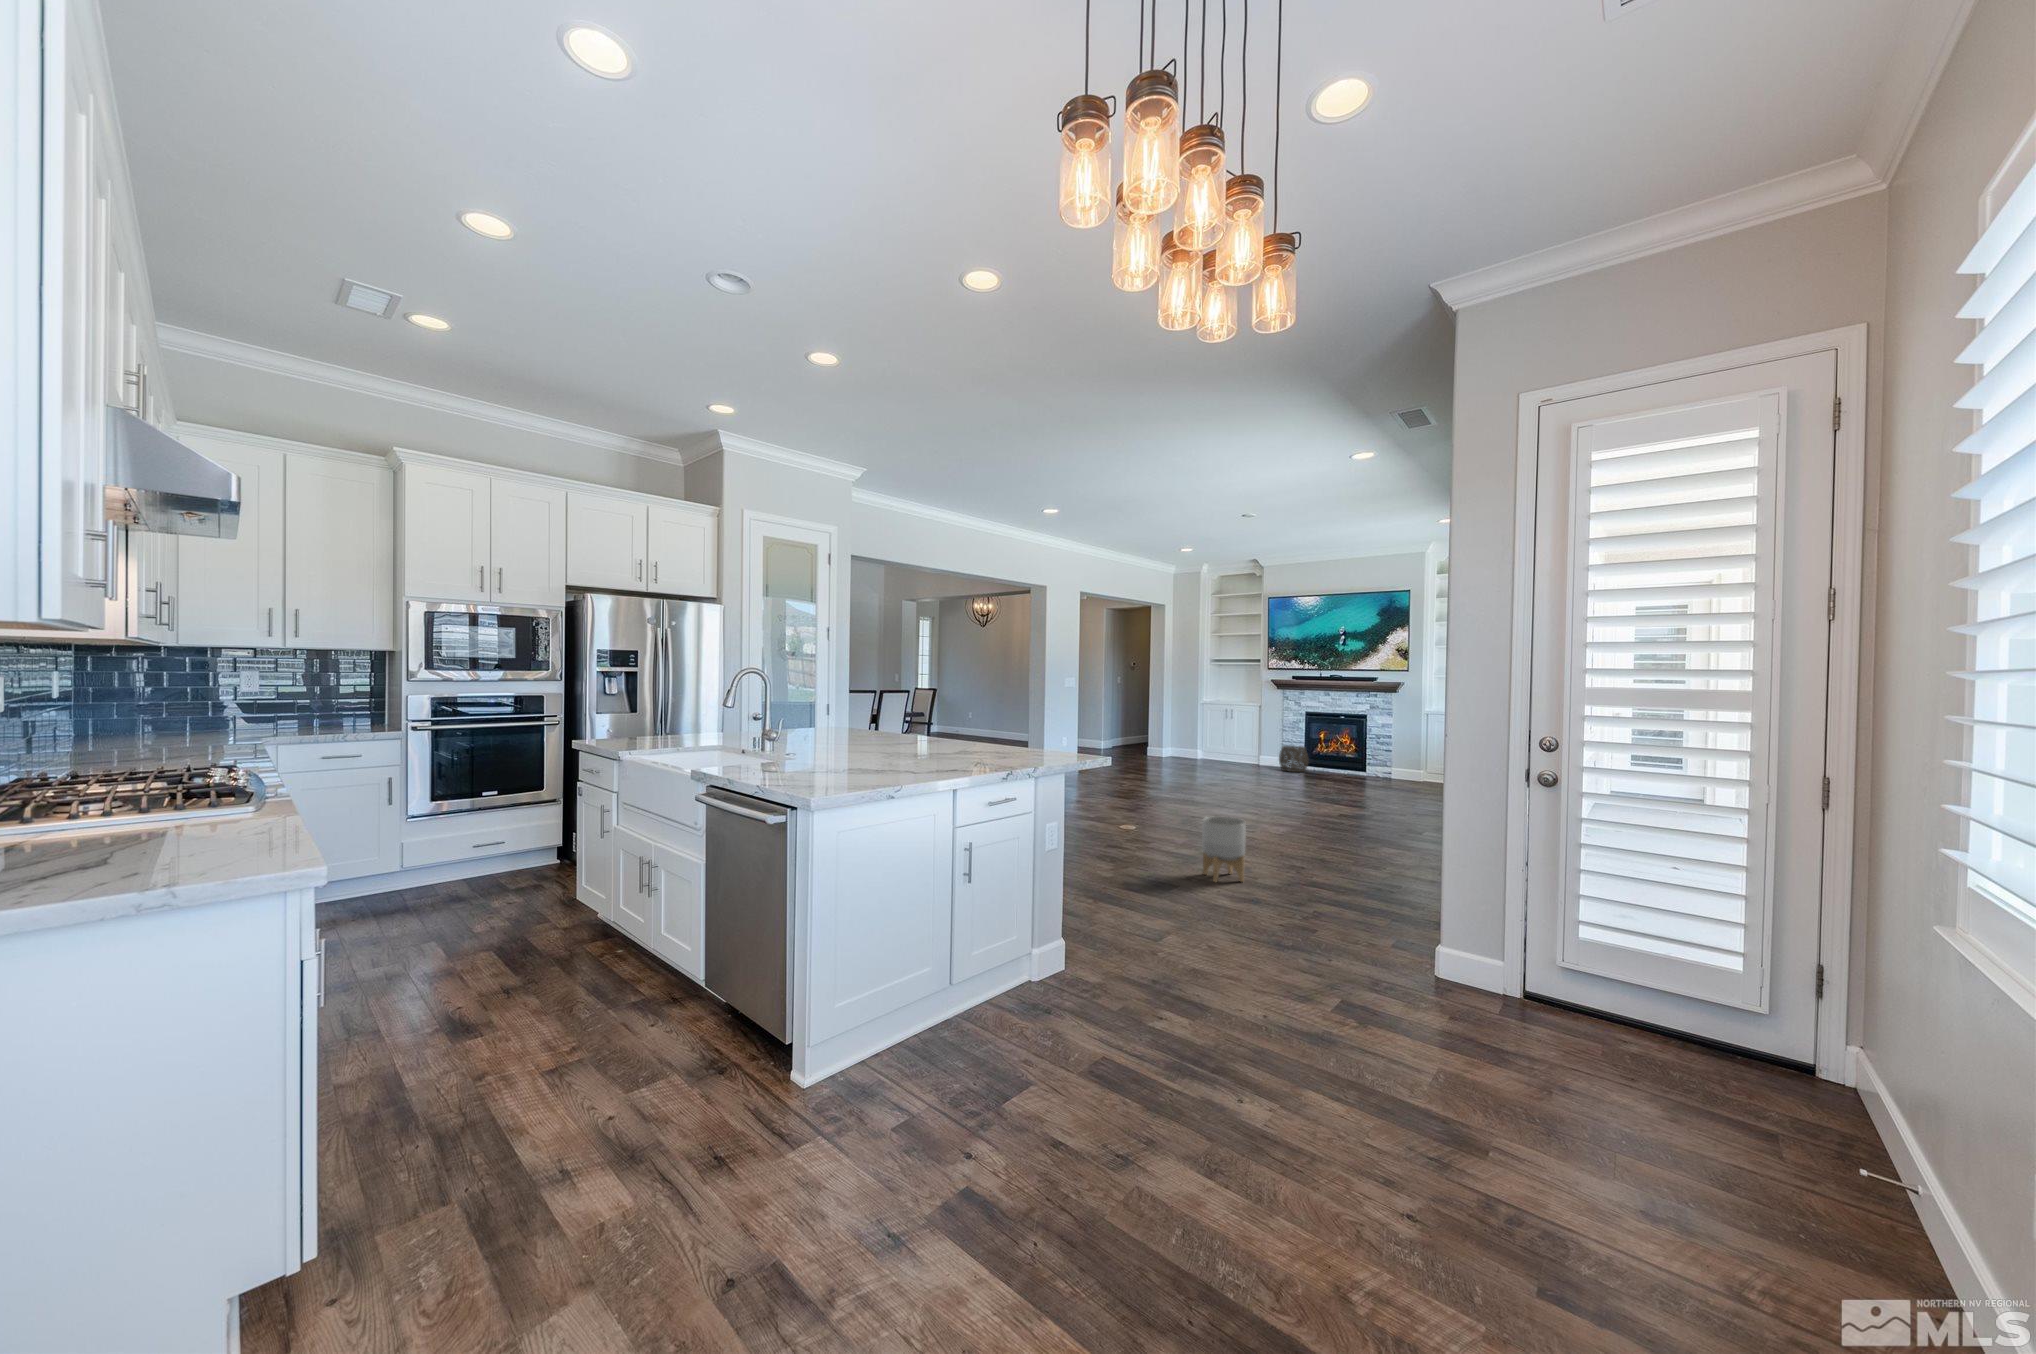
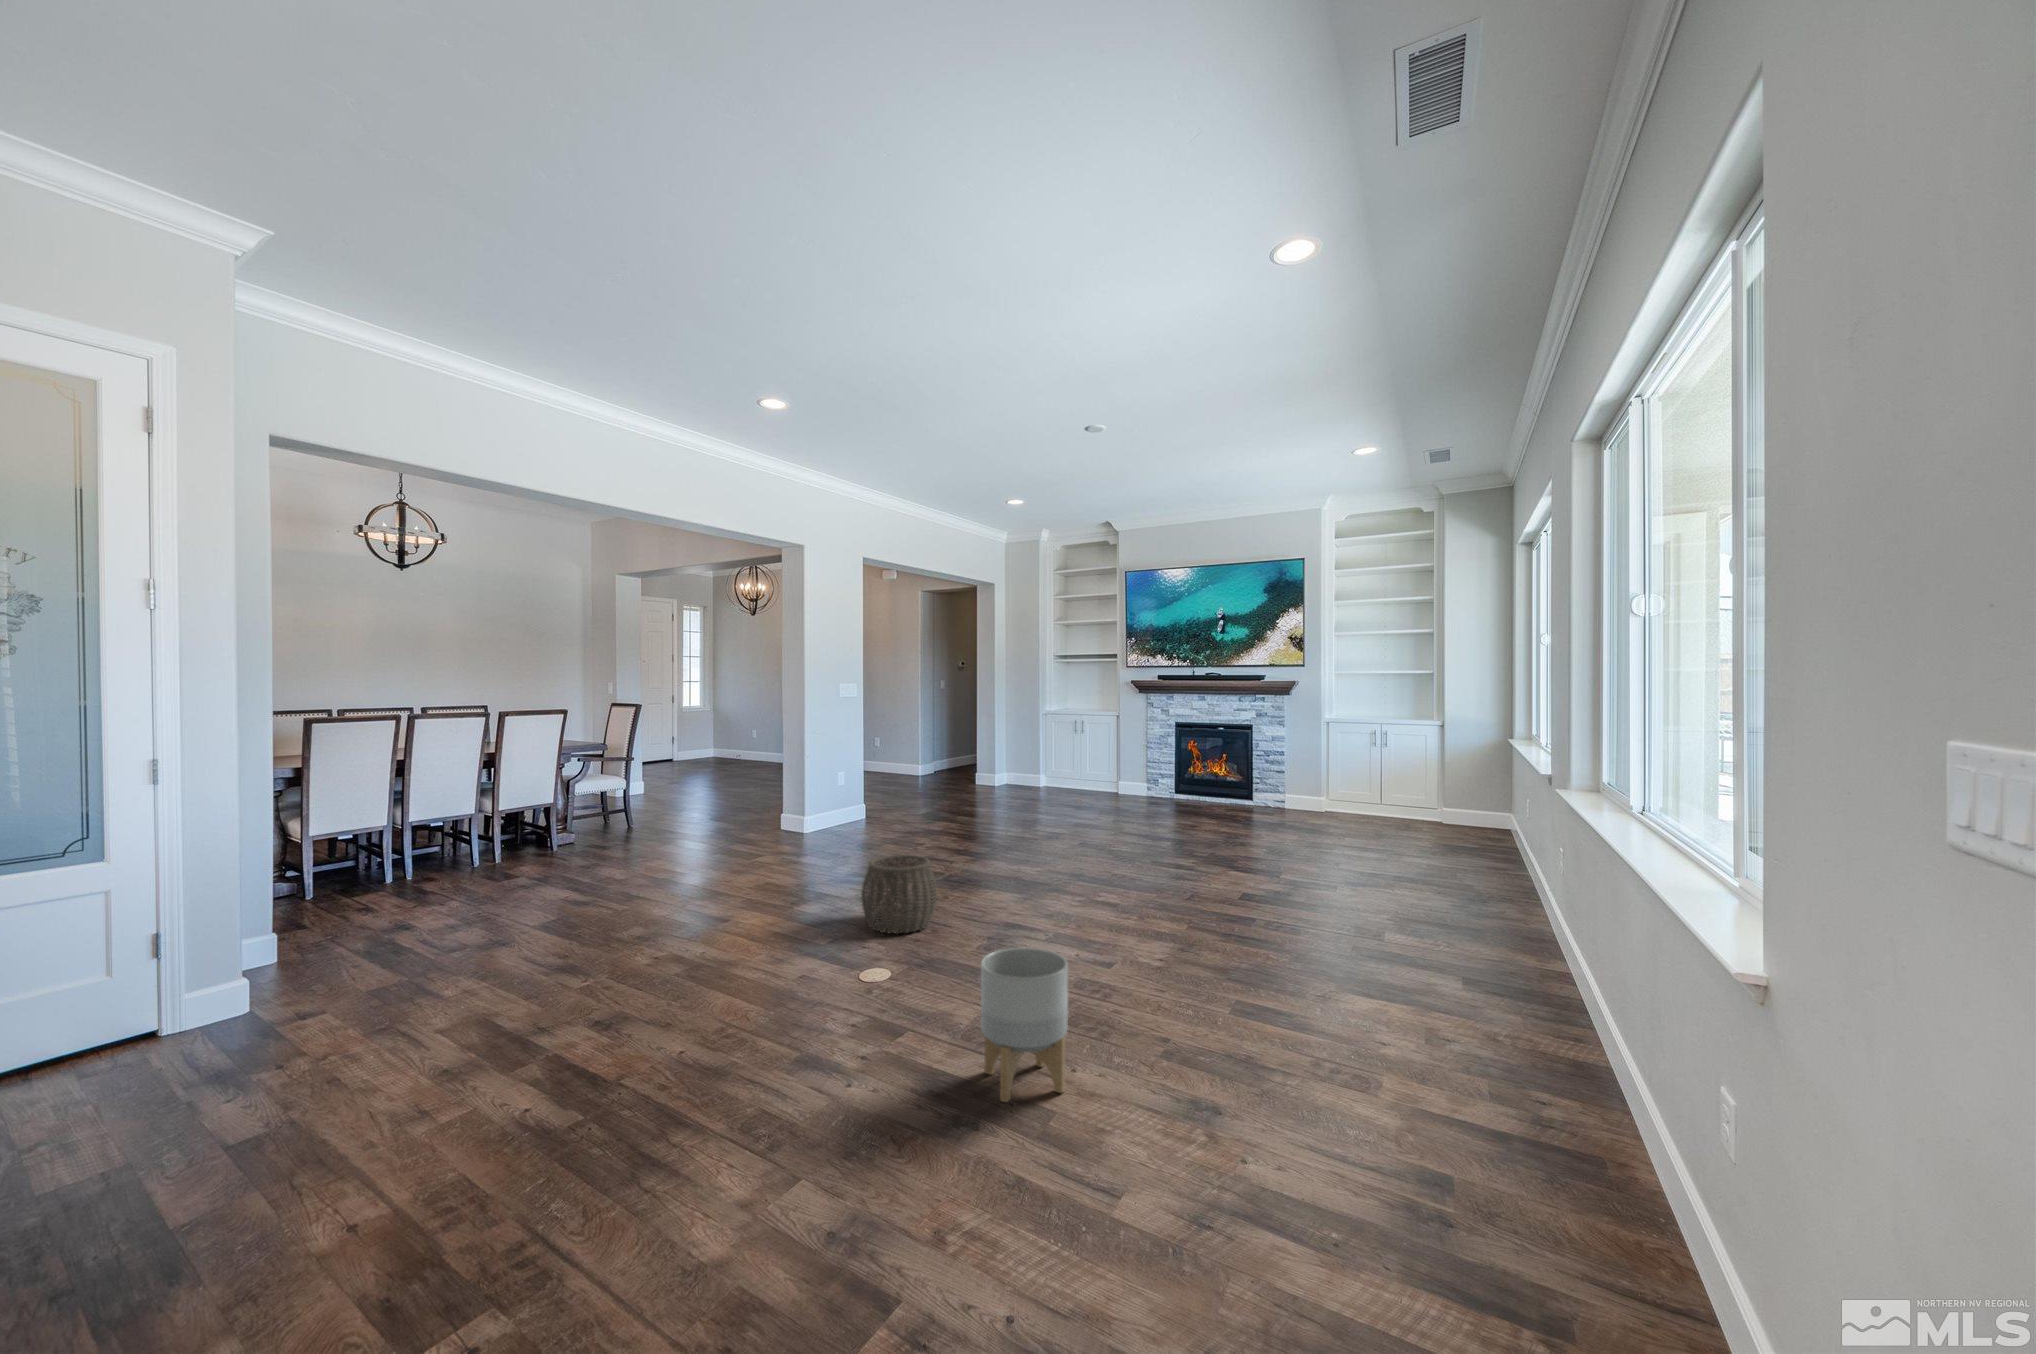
woven basket: present [1279,746,1309,772] -> present [861,855,937,934]

